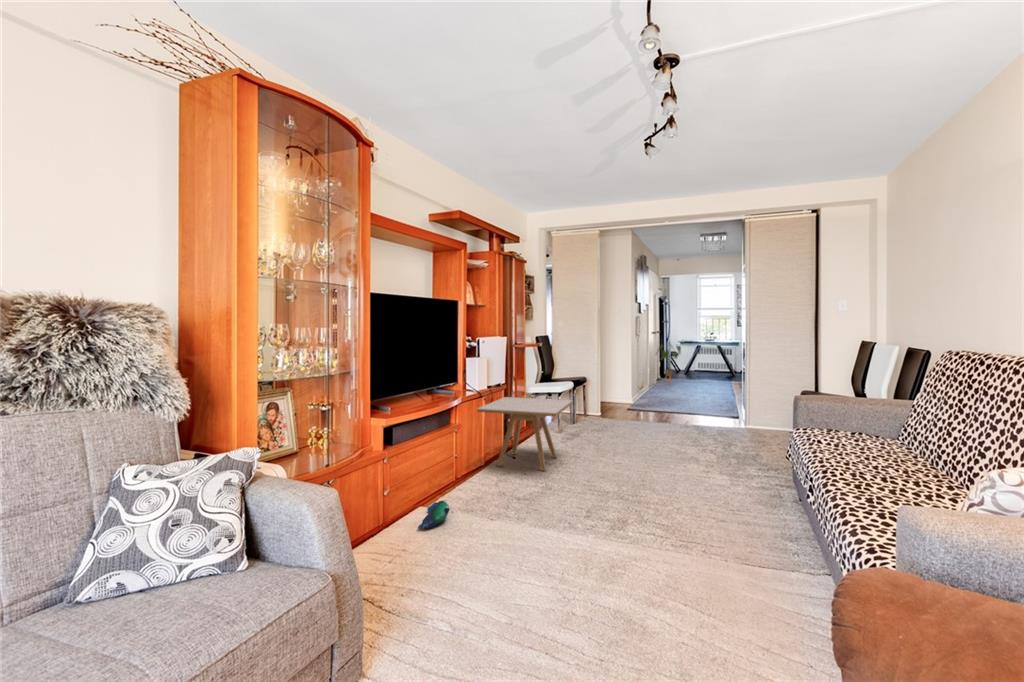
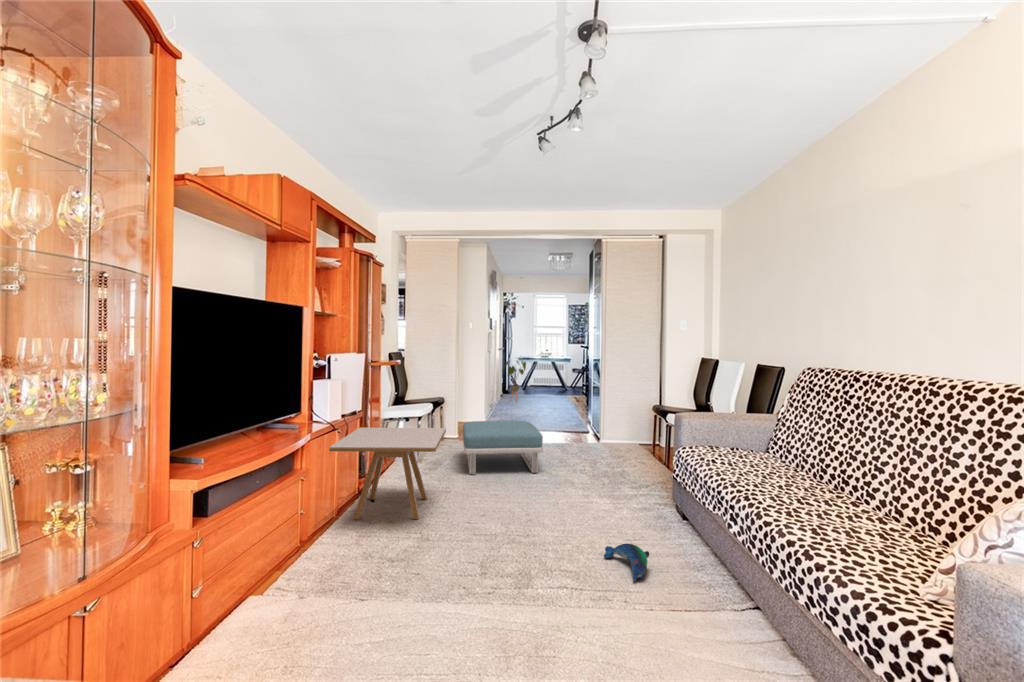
footstool: none [594,399,669,447] -> present [463,421,543,474]
plush toy: present [418,501,450,529] -> present [604,544,649,581]

